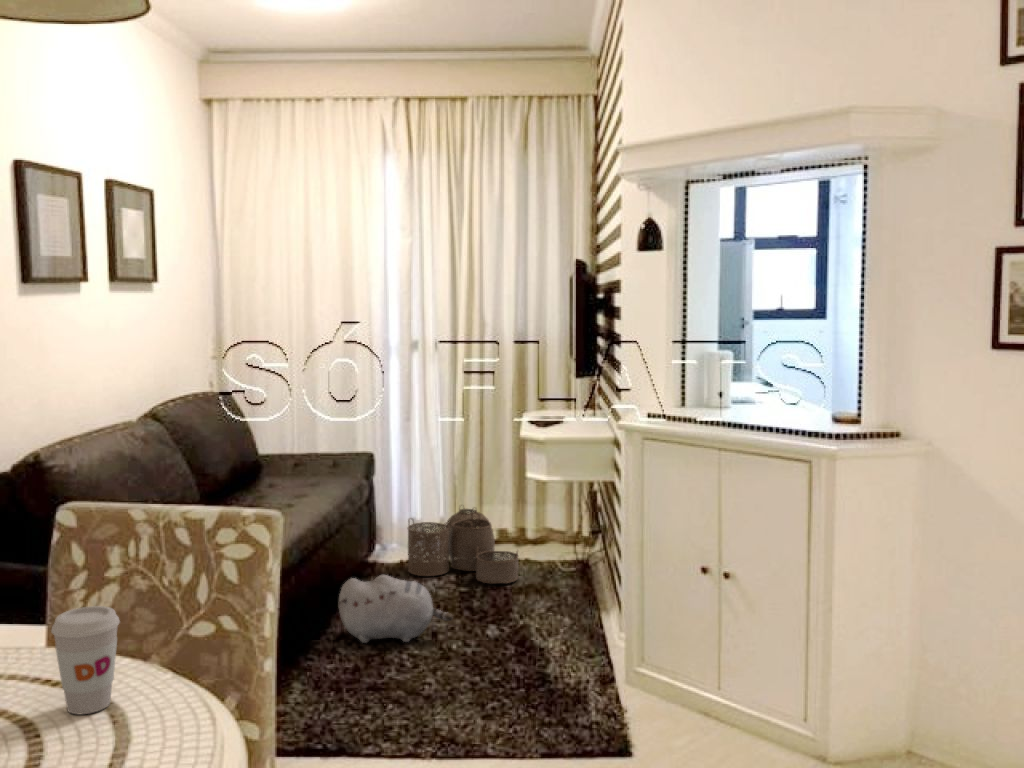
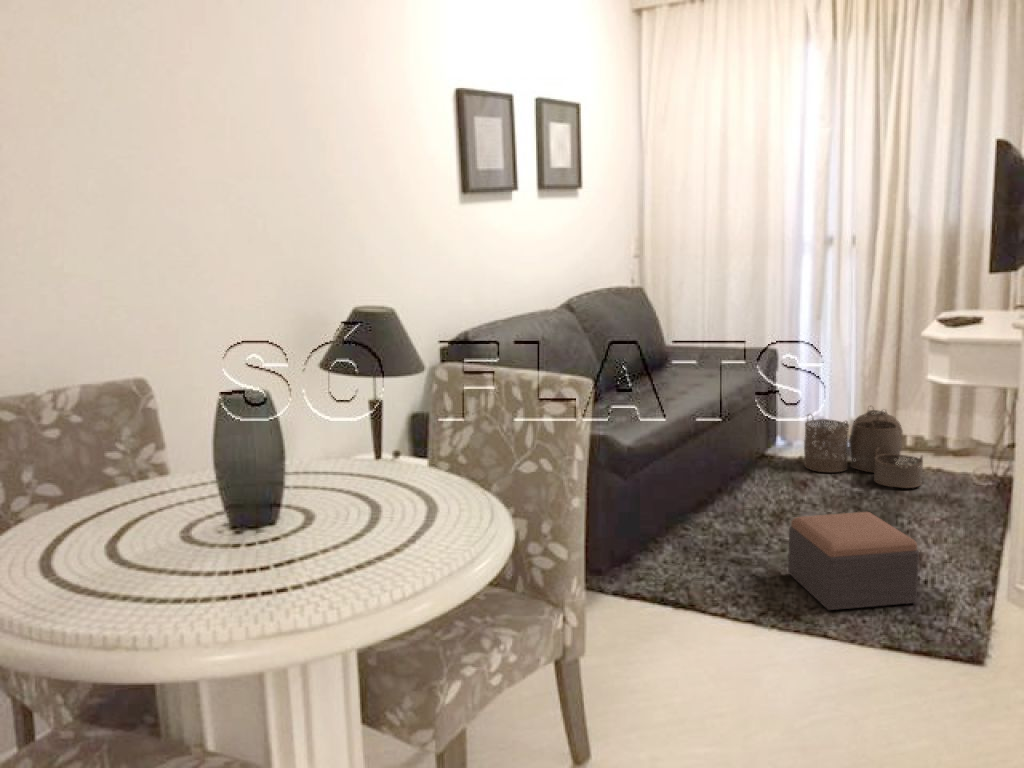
plush toy: present [339,575,453,643] -> none [717,461,829,528]
coffee cup: present [52,606,120,714] -> none [391,430,437,505]
footstool: none [429,615,553,725] -> present [788,512,919,610]

